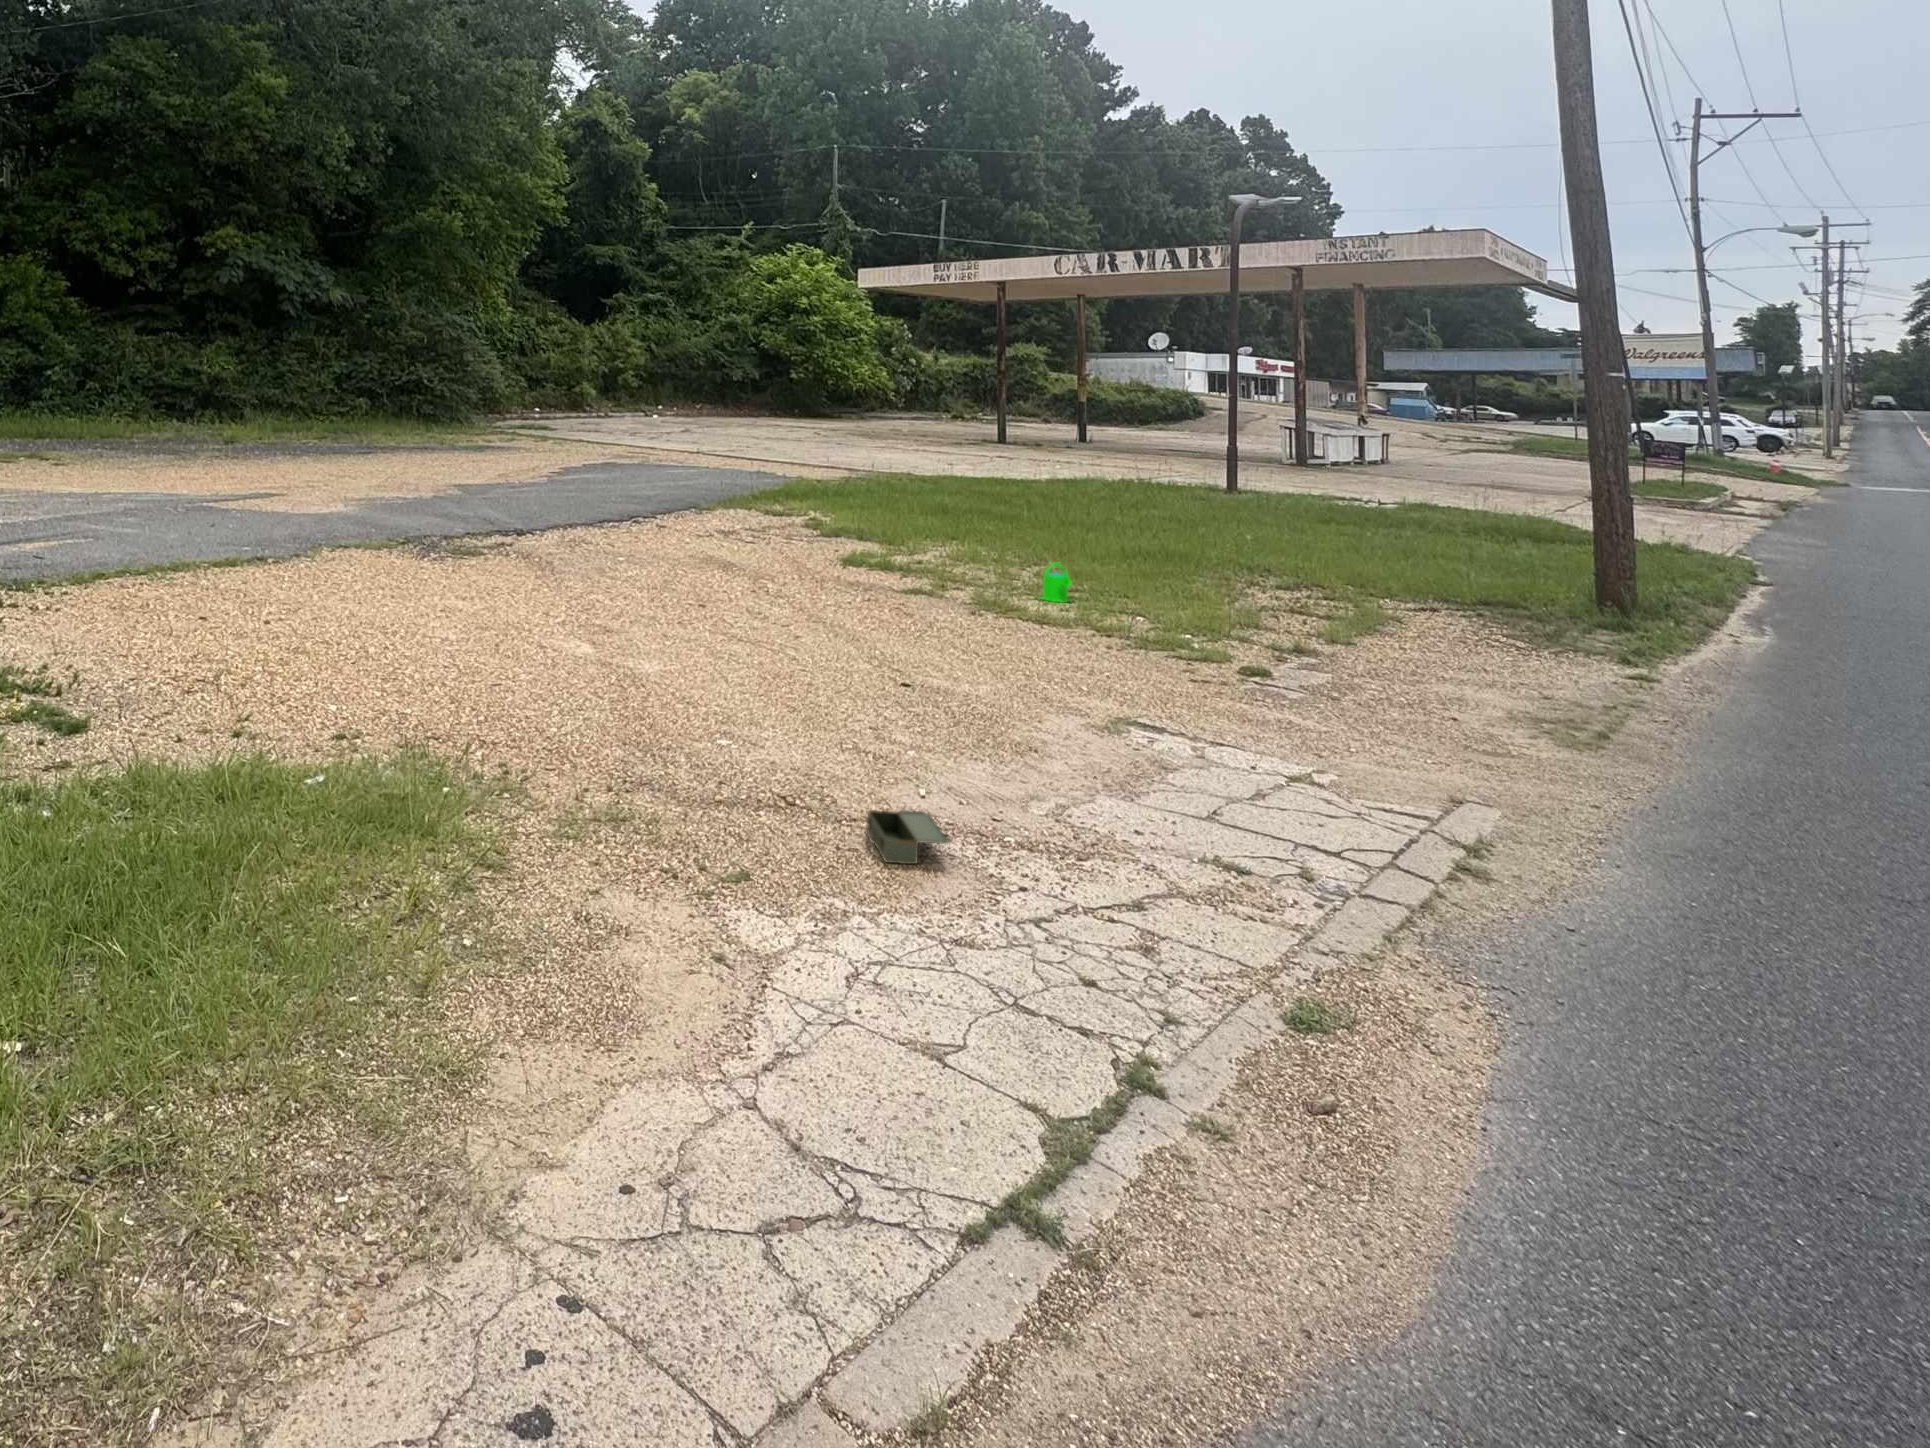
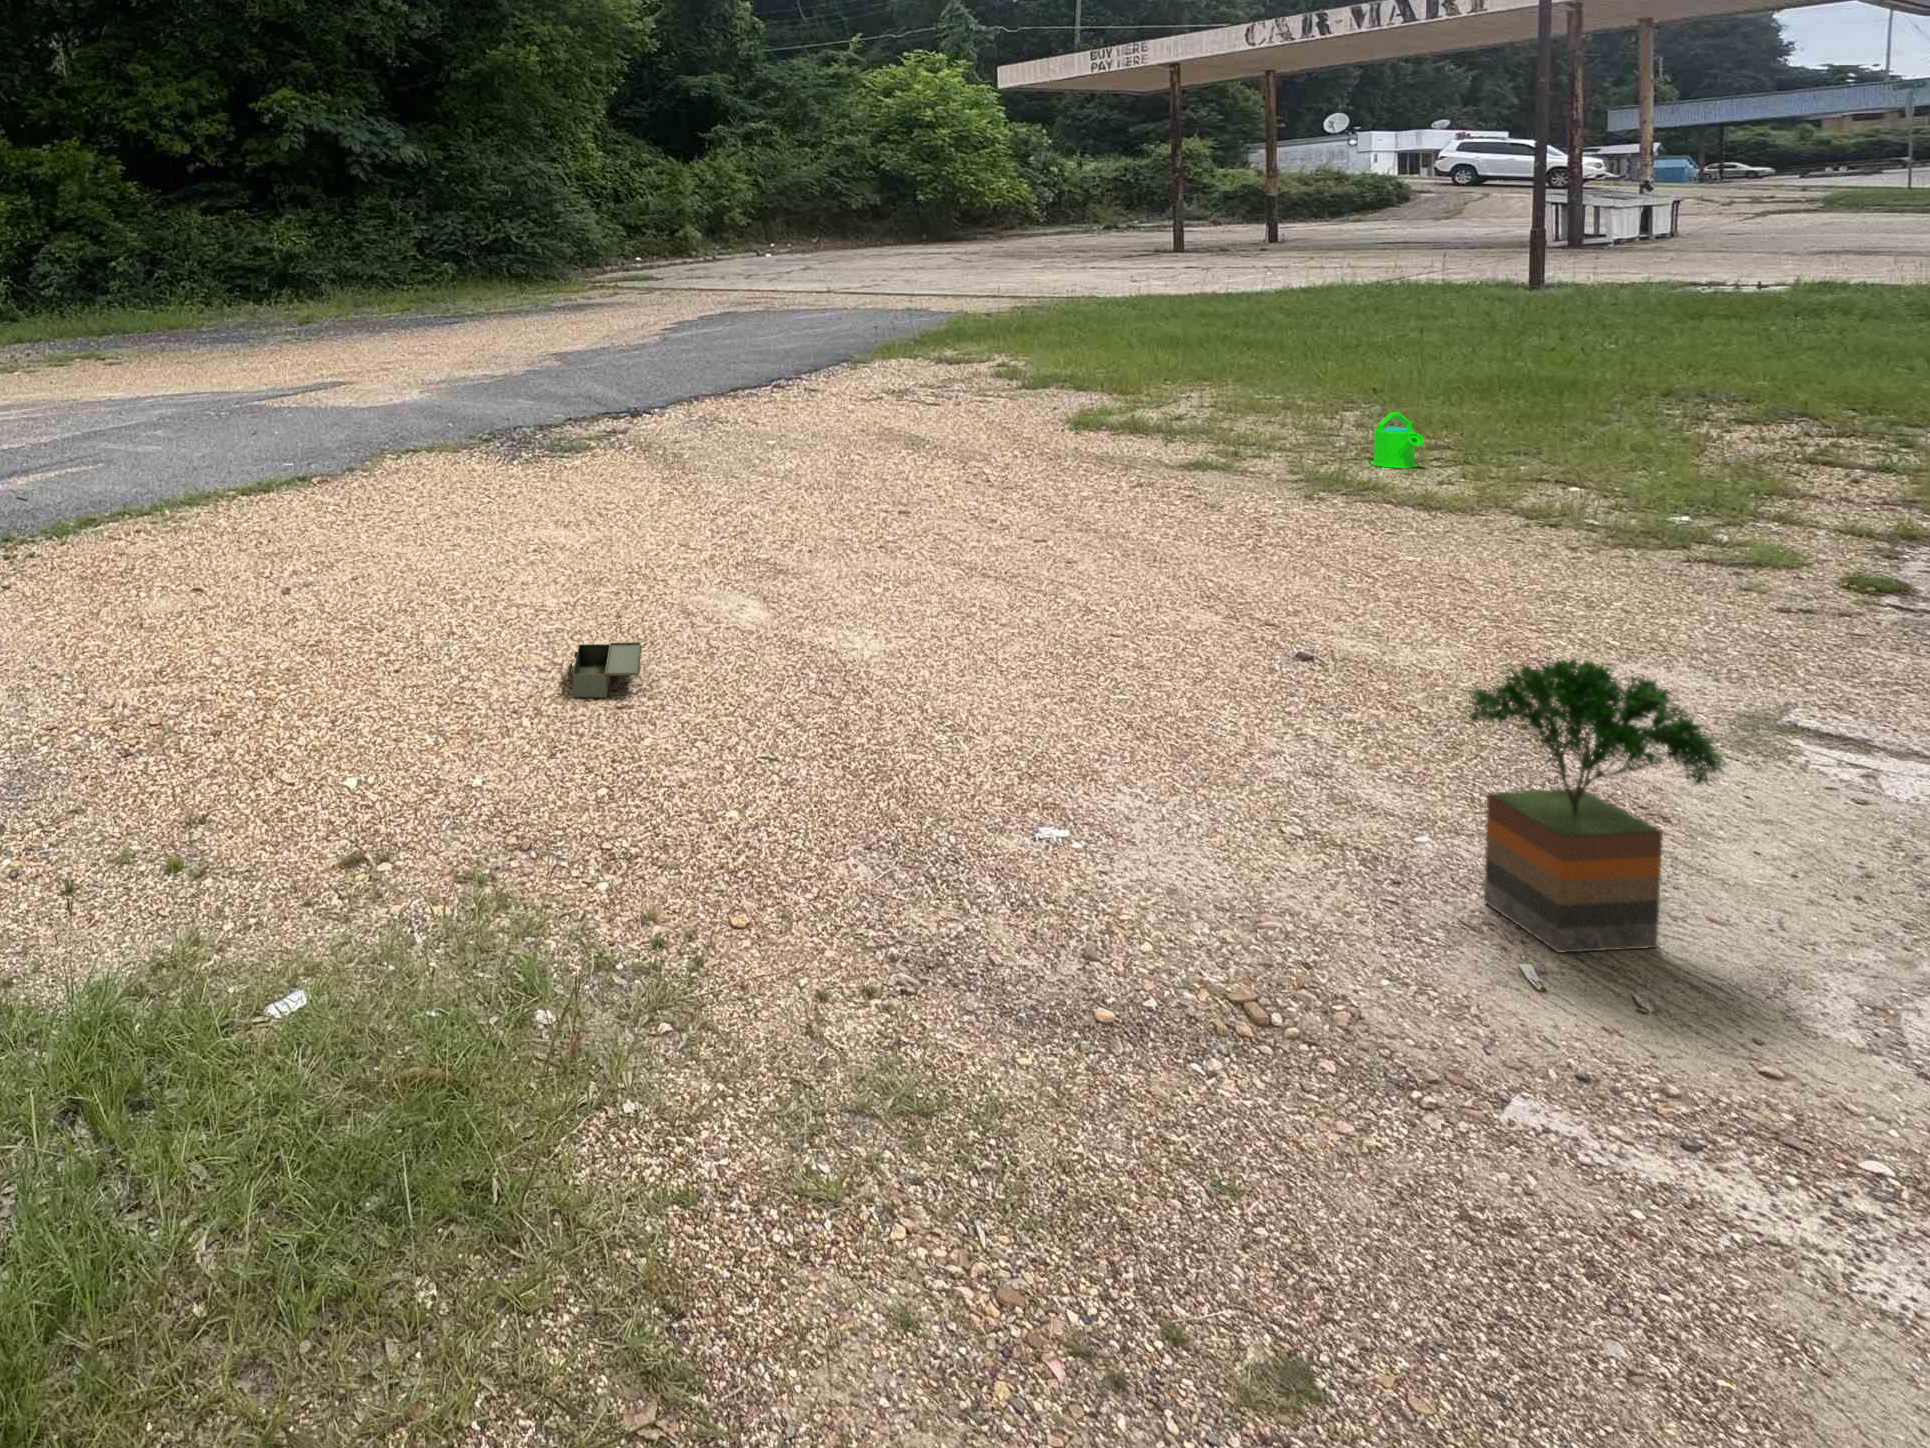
potted tree: none [948,653,1059,806] -> present [1465,659,1730,953]
toolbox: present [867,810,949,864] -> present [567,643,643,698]

